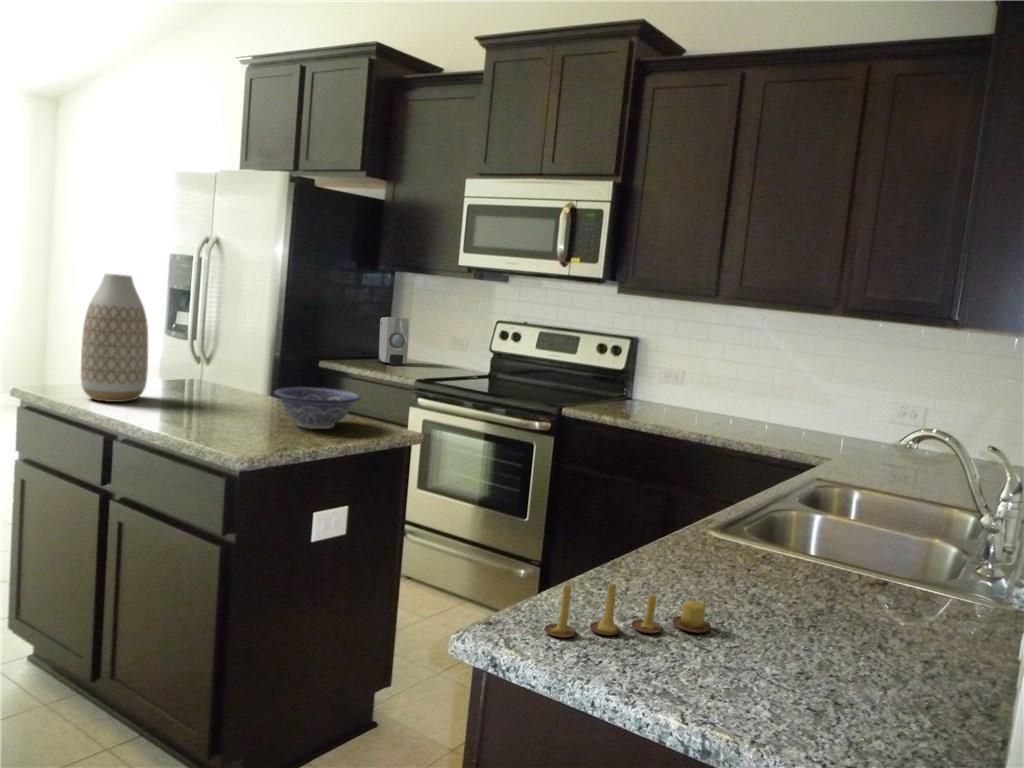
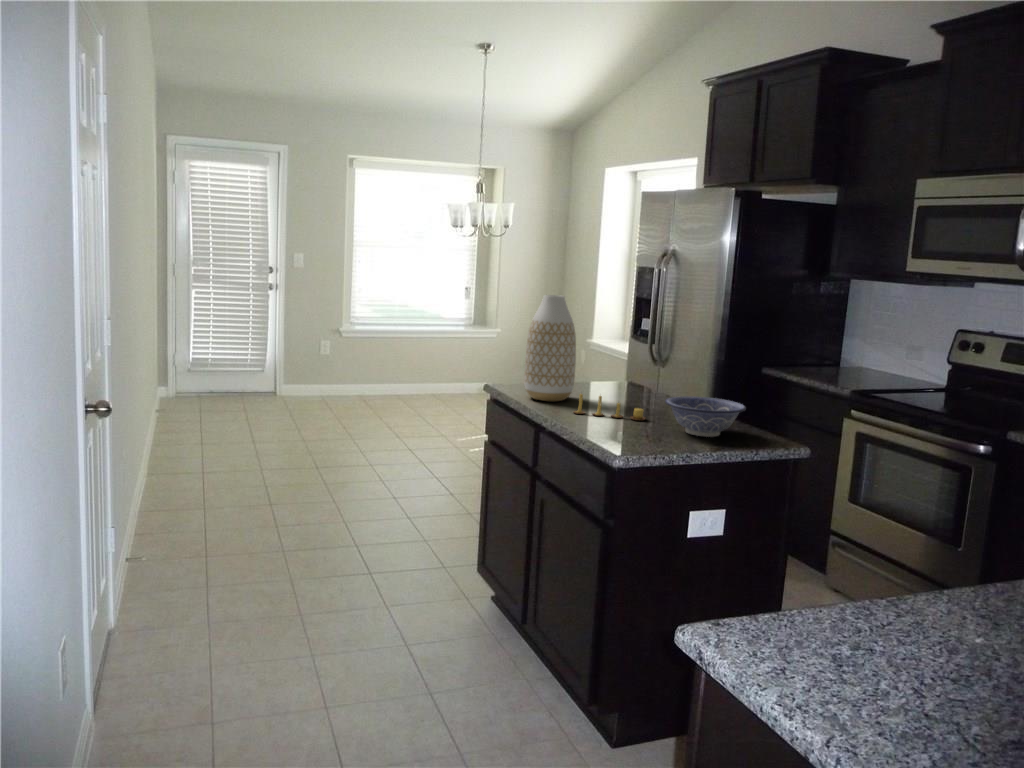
soap dispenser: present [378,317,409,366] -> none [824,325,857,376]
candle: present [545,579,711,638] -> present [573,394,646,420]

